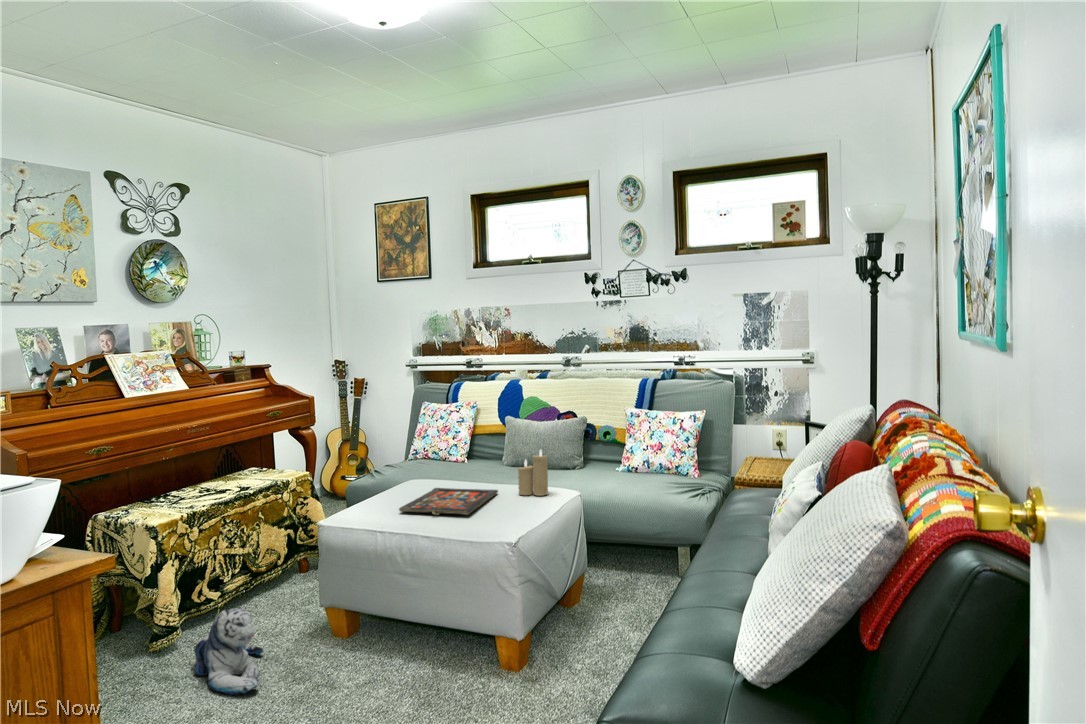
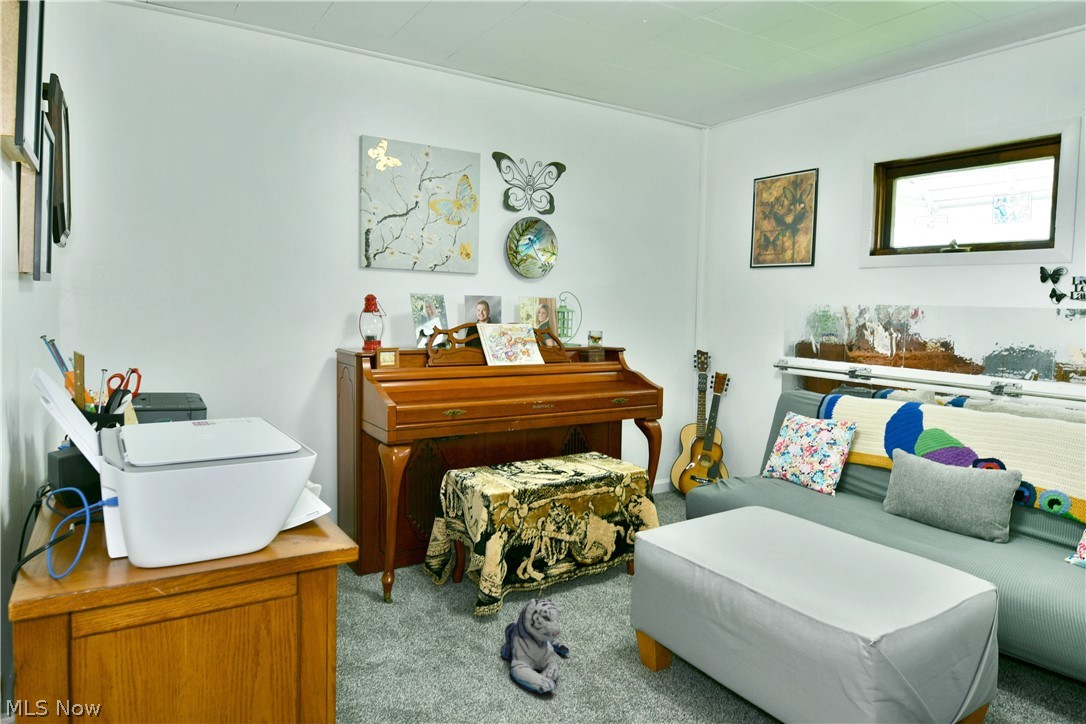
candle: present [518,450,548,496] -> none [894,495,942,556]
board game: present [399,488,498,515] -> none [734,516,865,559]

